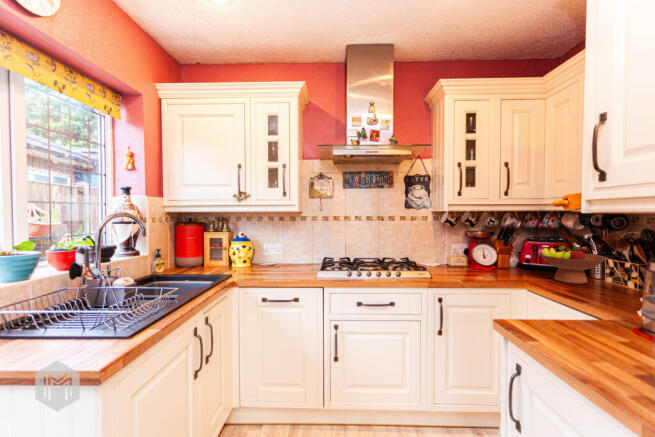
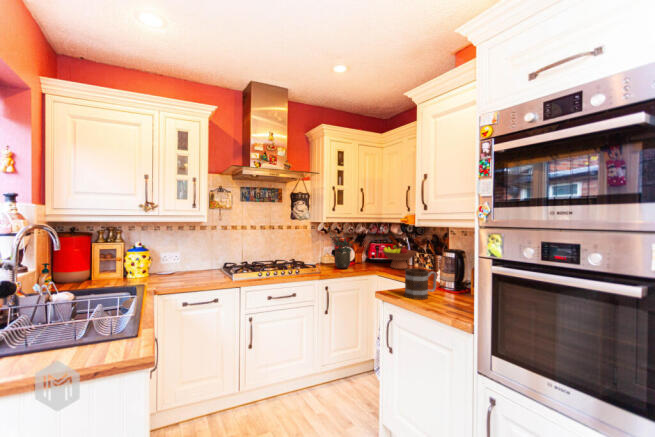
potted plant: none [450,220,490,275] -> present [329,229,355,268]
mug: none [542,287,617,348] -> present [405,268,437,300]

